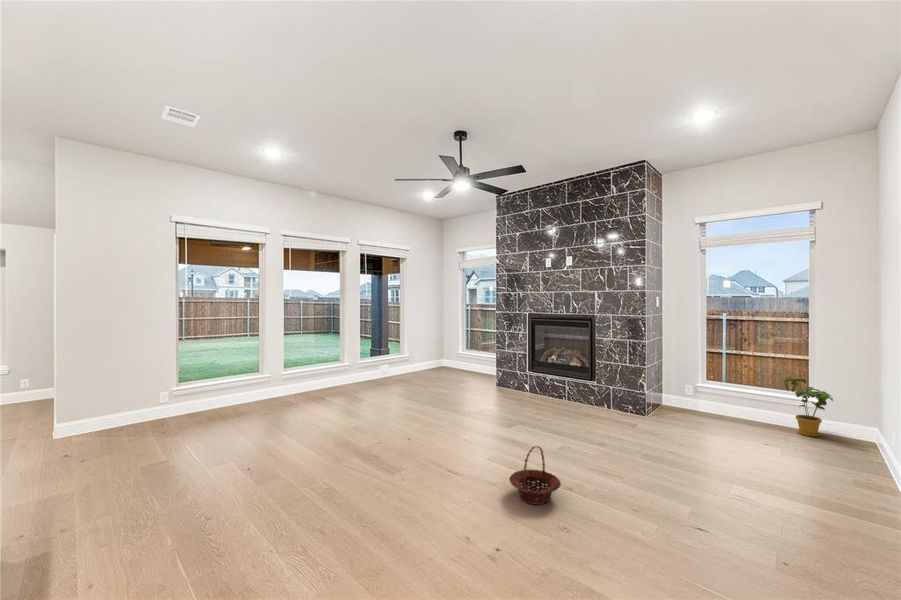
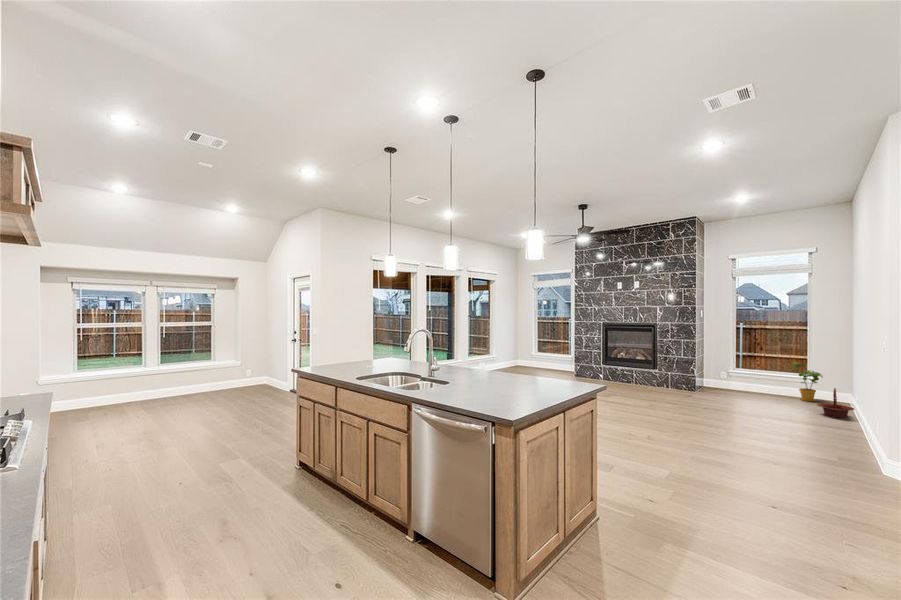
basket: present [509,446,561,505] -> present [817,388,854,418]

